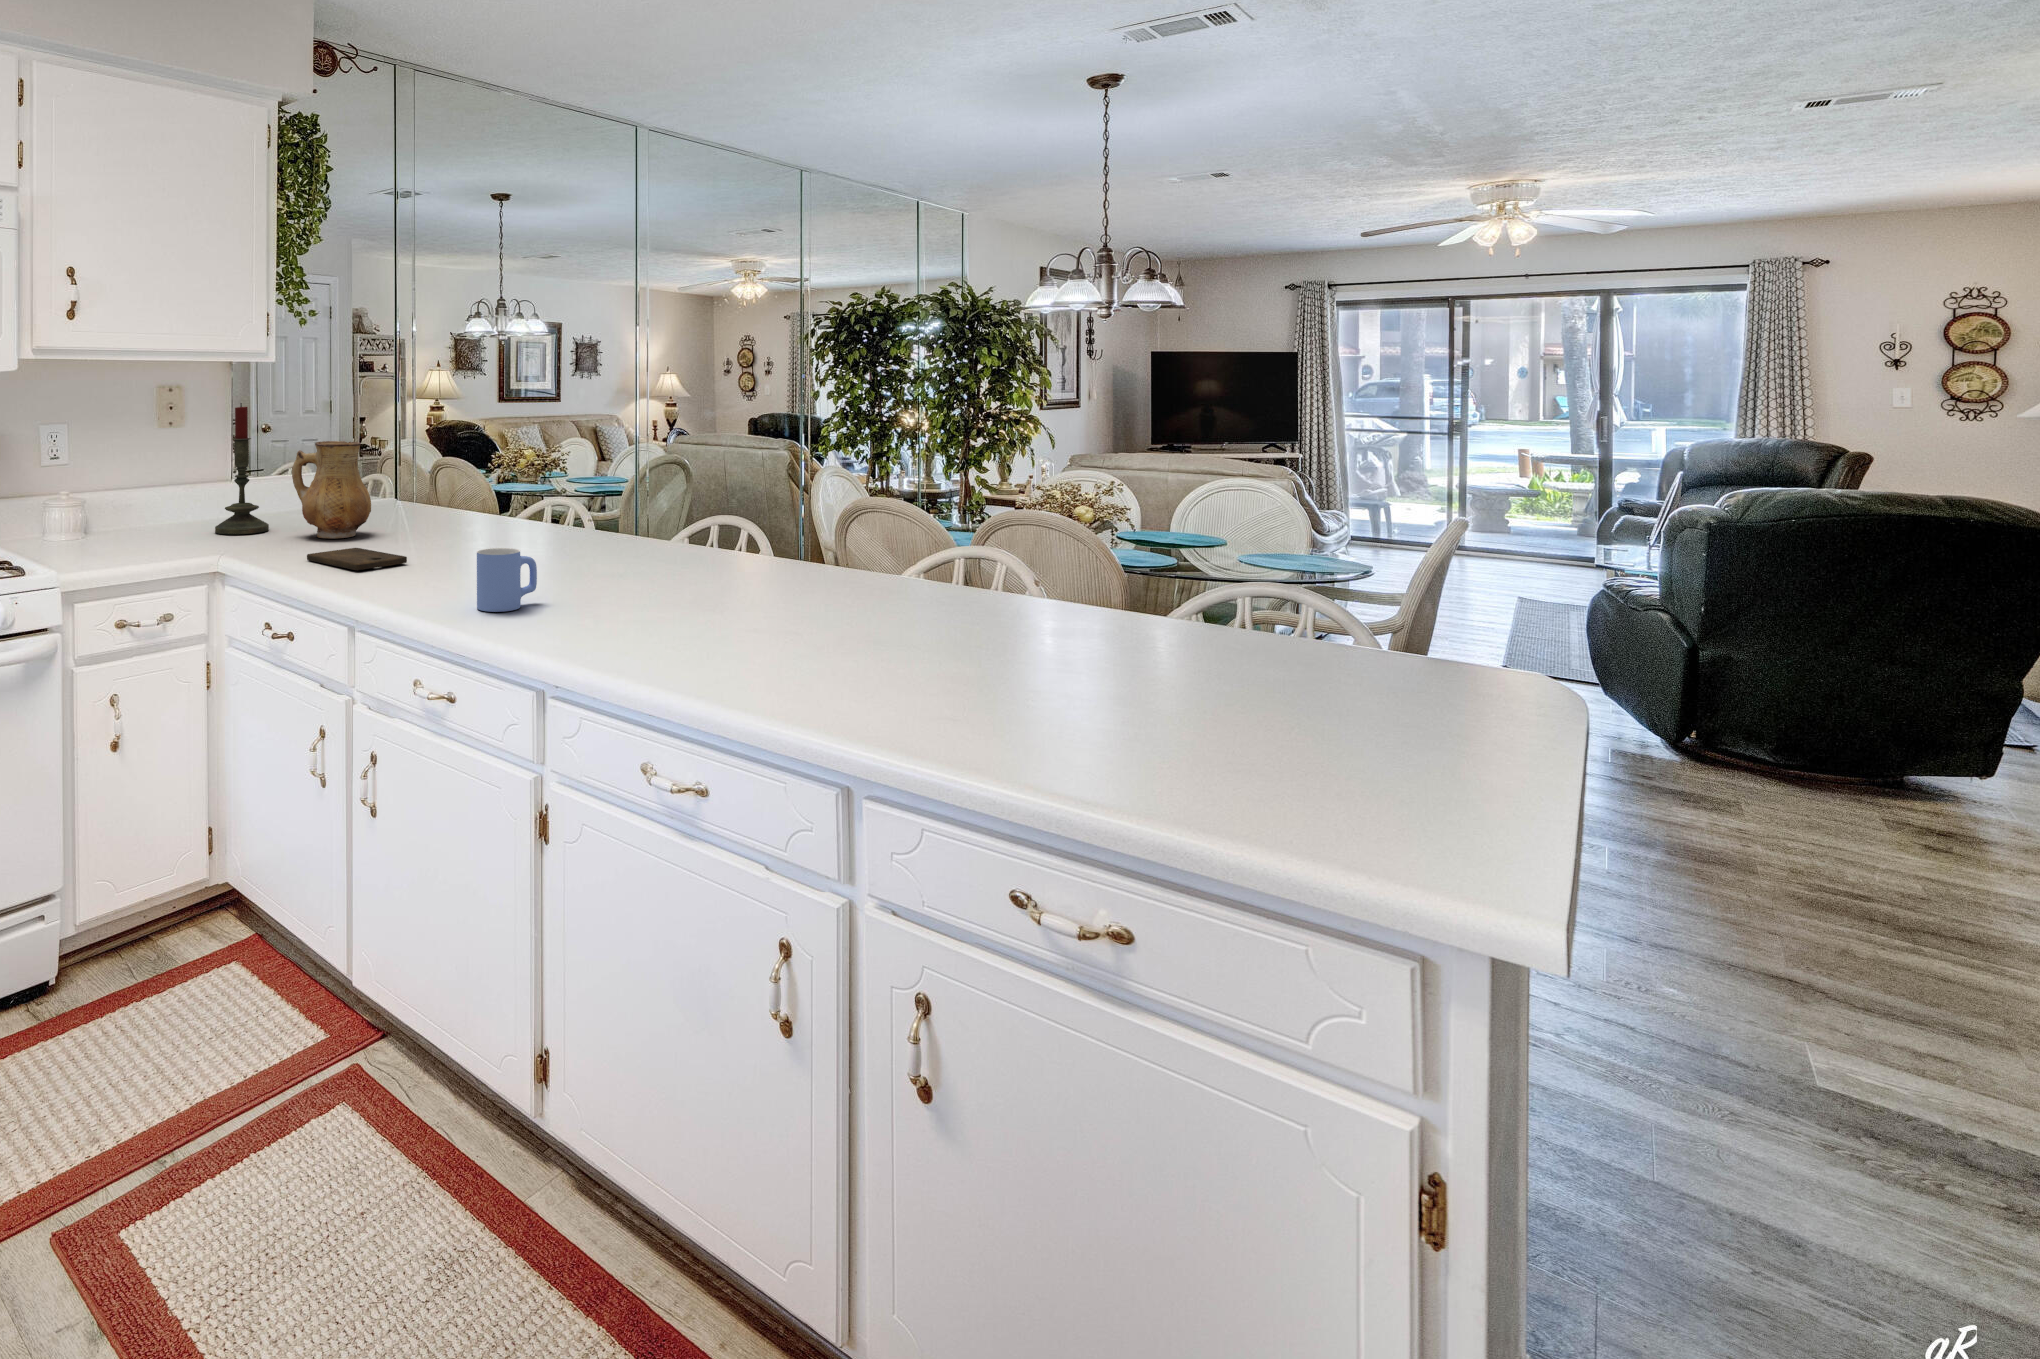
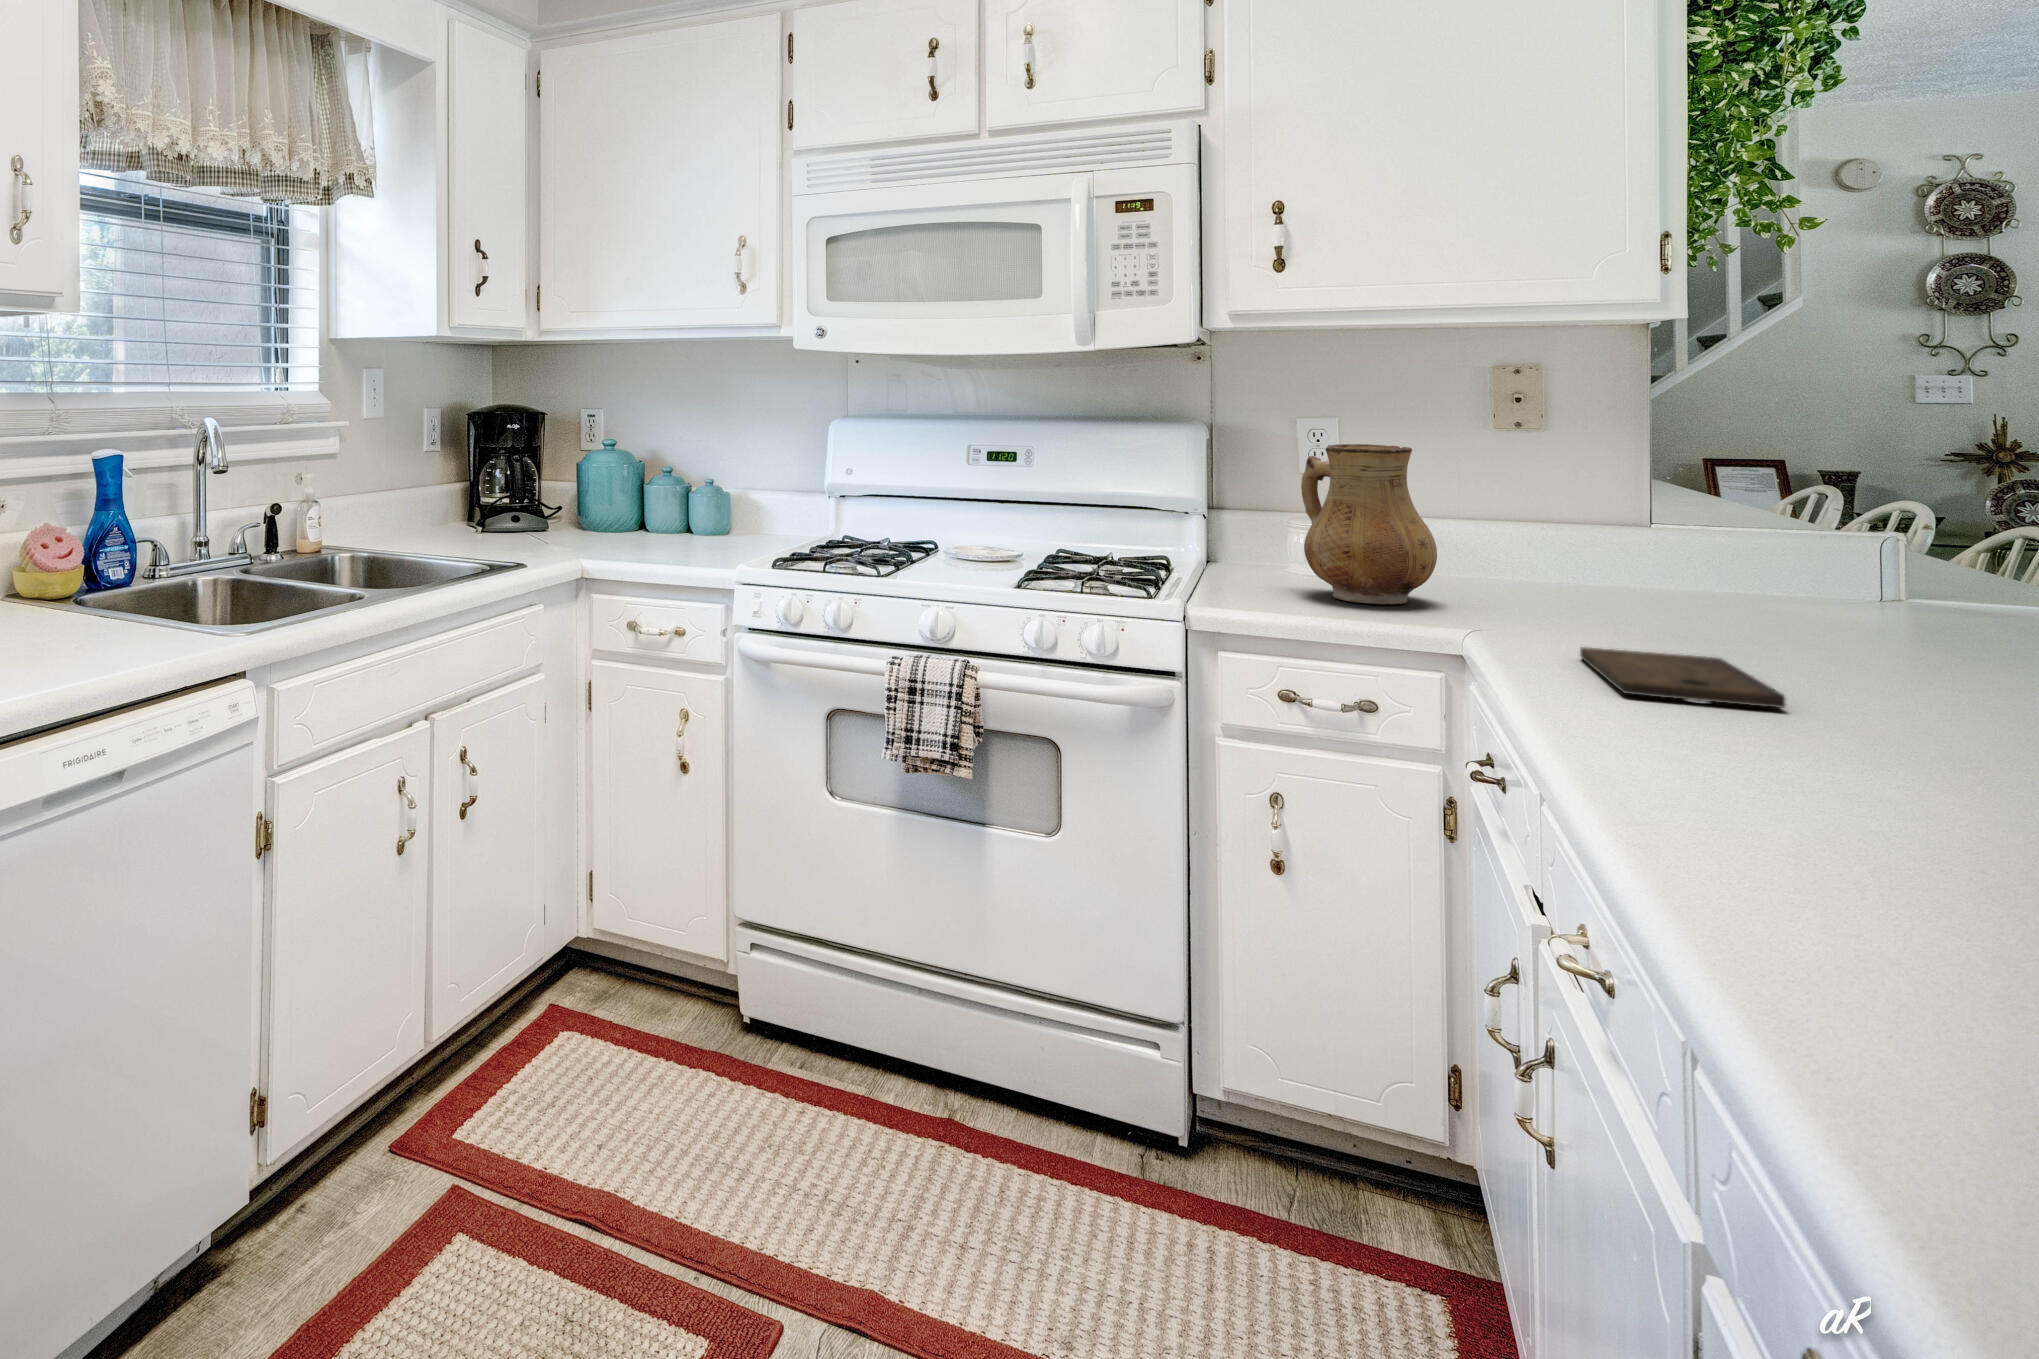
candle: present [215,403,269,535] -> none [1536,380,1650,604]
ceramic pitcher: present [292,441,371,538] -> present [1301,444,1437,604]
mug: present [477,548,537,612] -> none [1700,698,1934,867]

